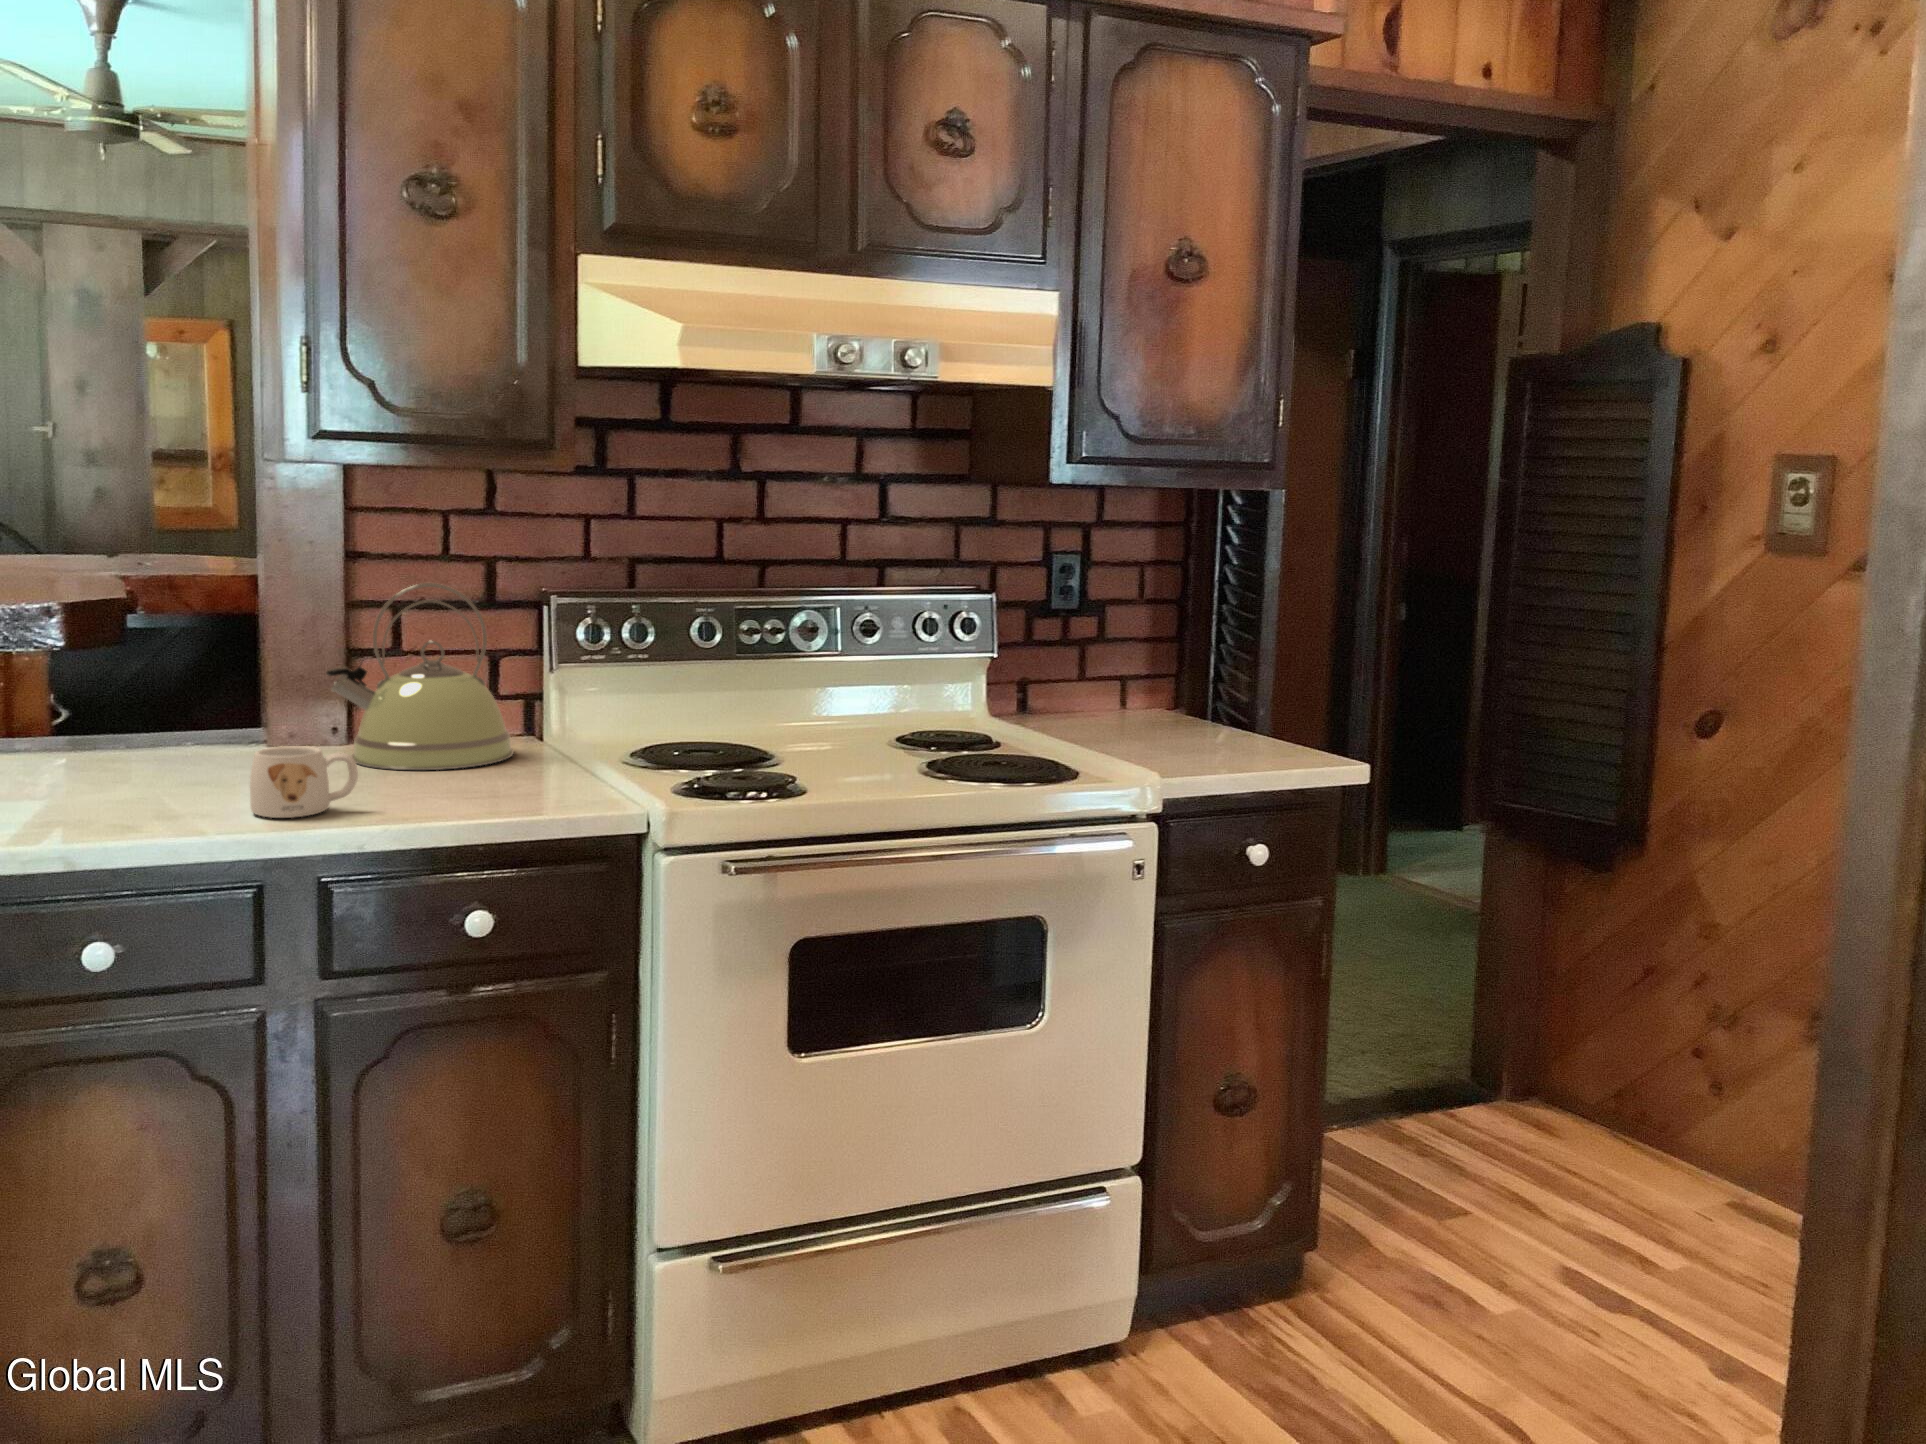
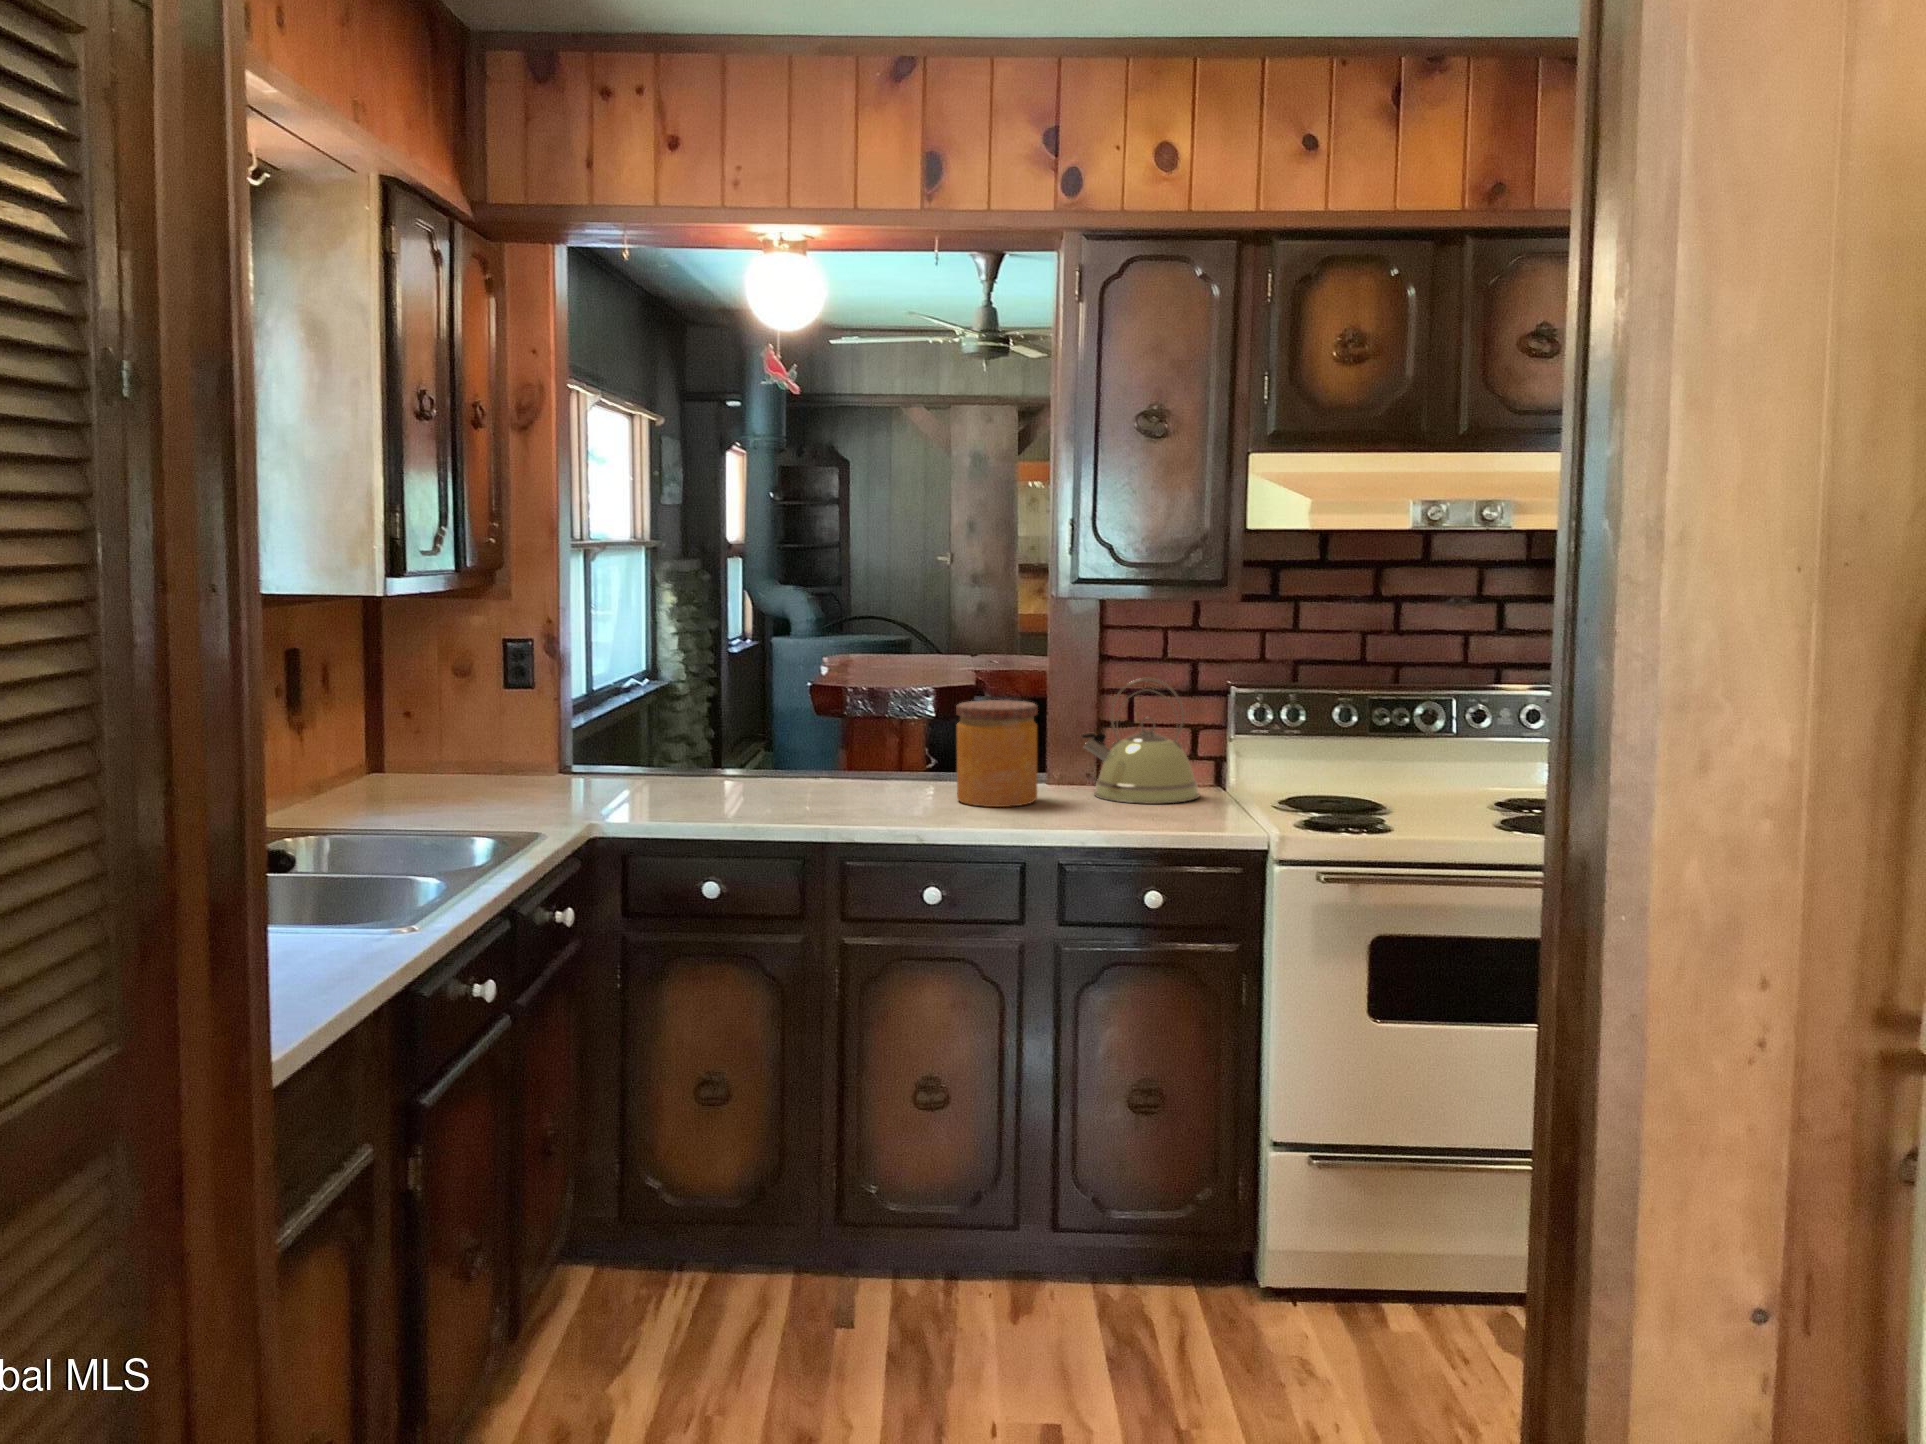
jar: none [110,621,262,794] -> present [956,700,1038,807]
mug: present [250,746,358,818] -> none [1024,780,1086,824]

